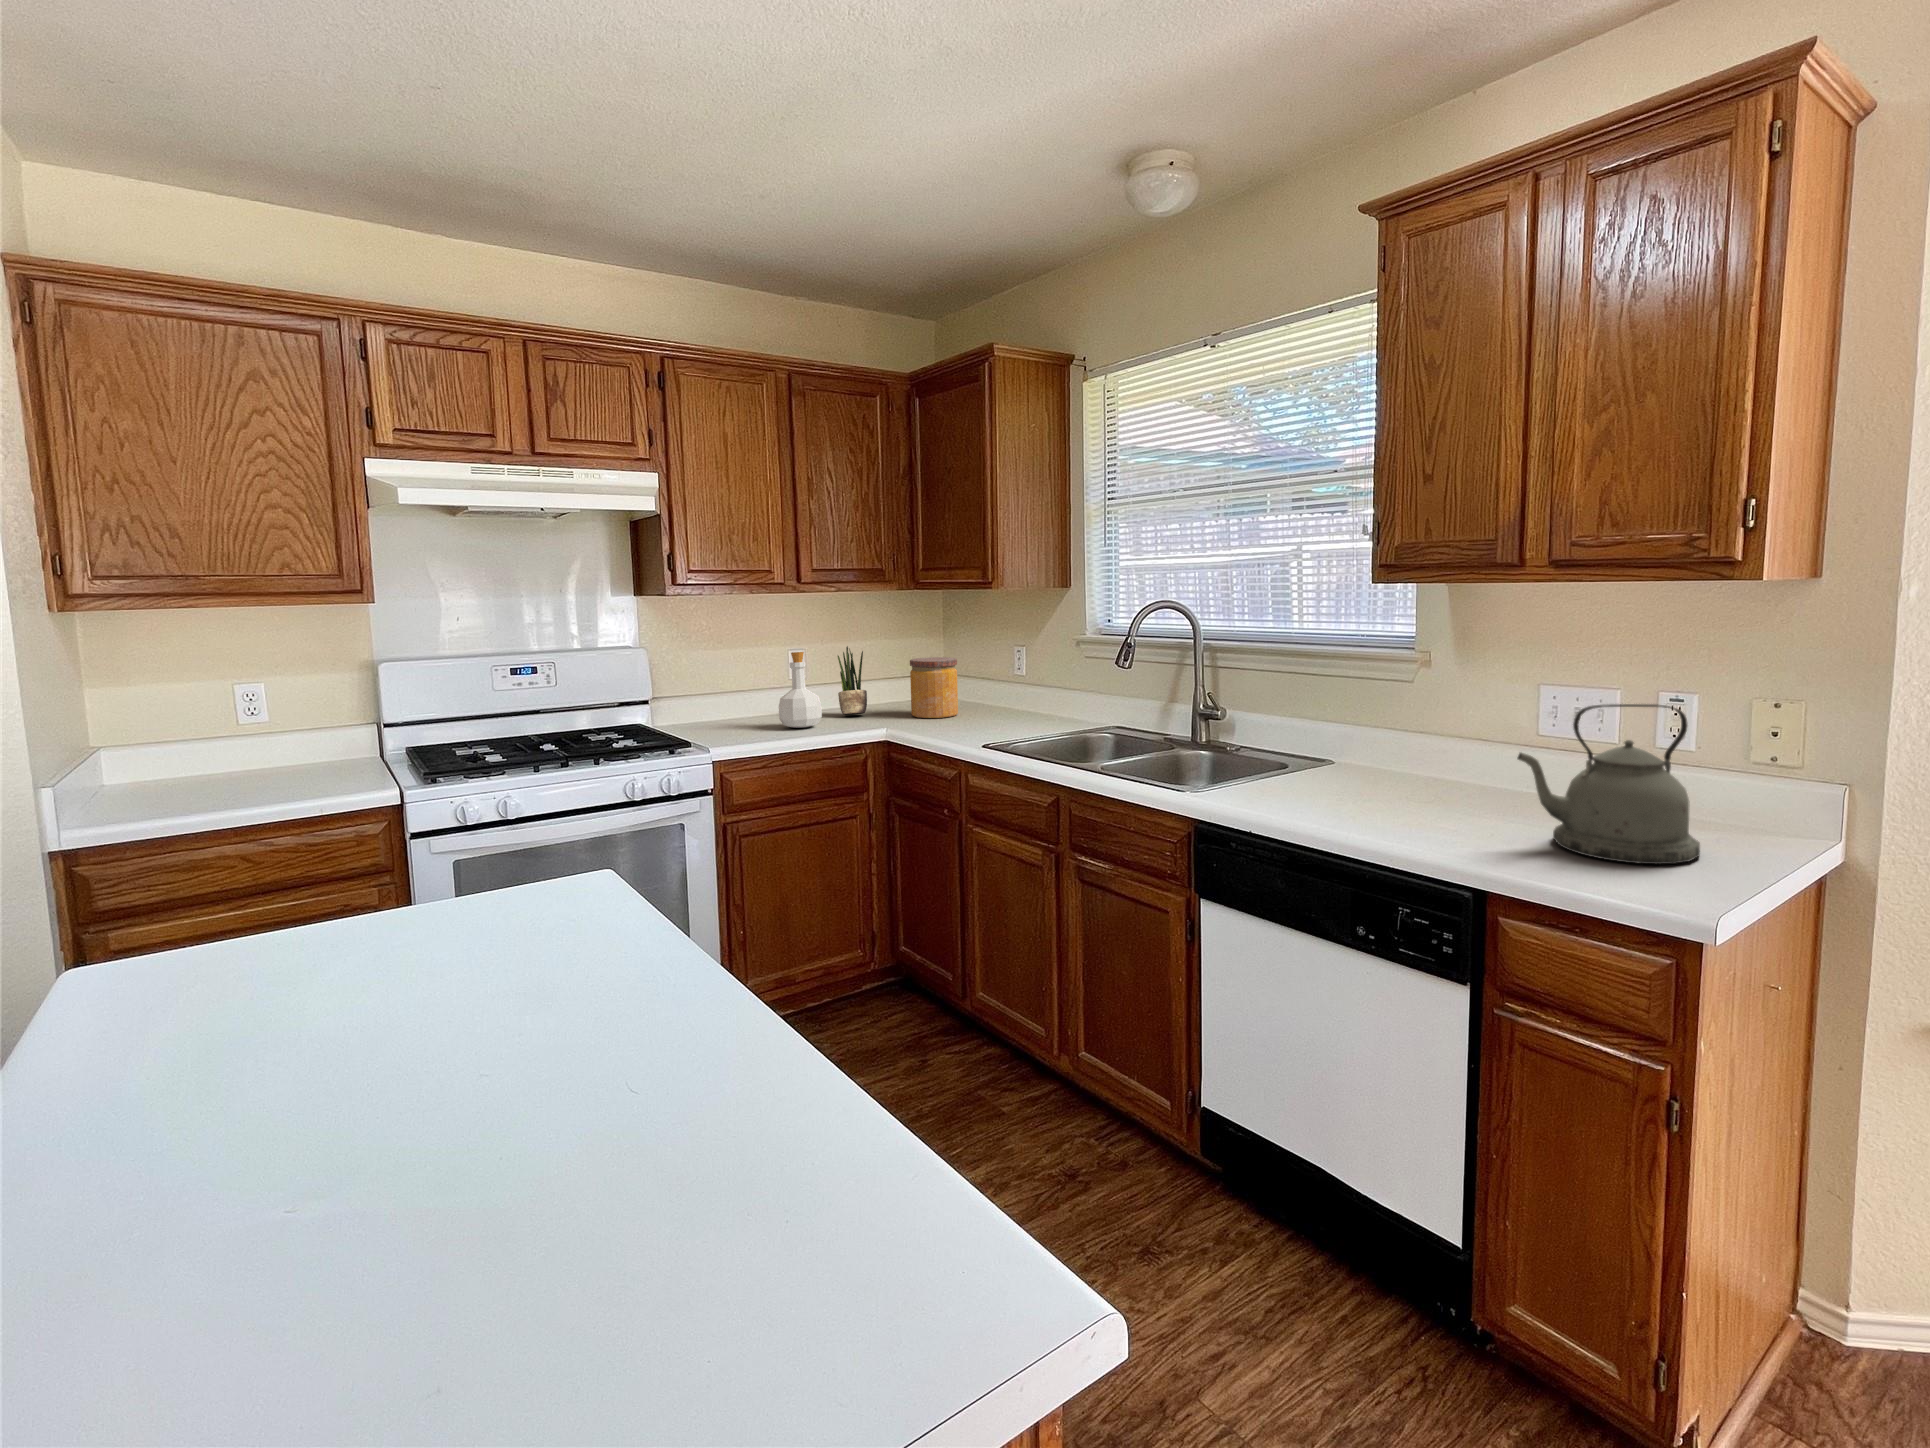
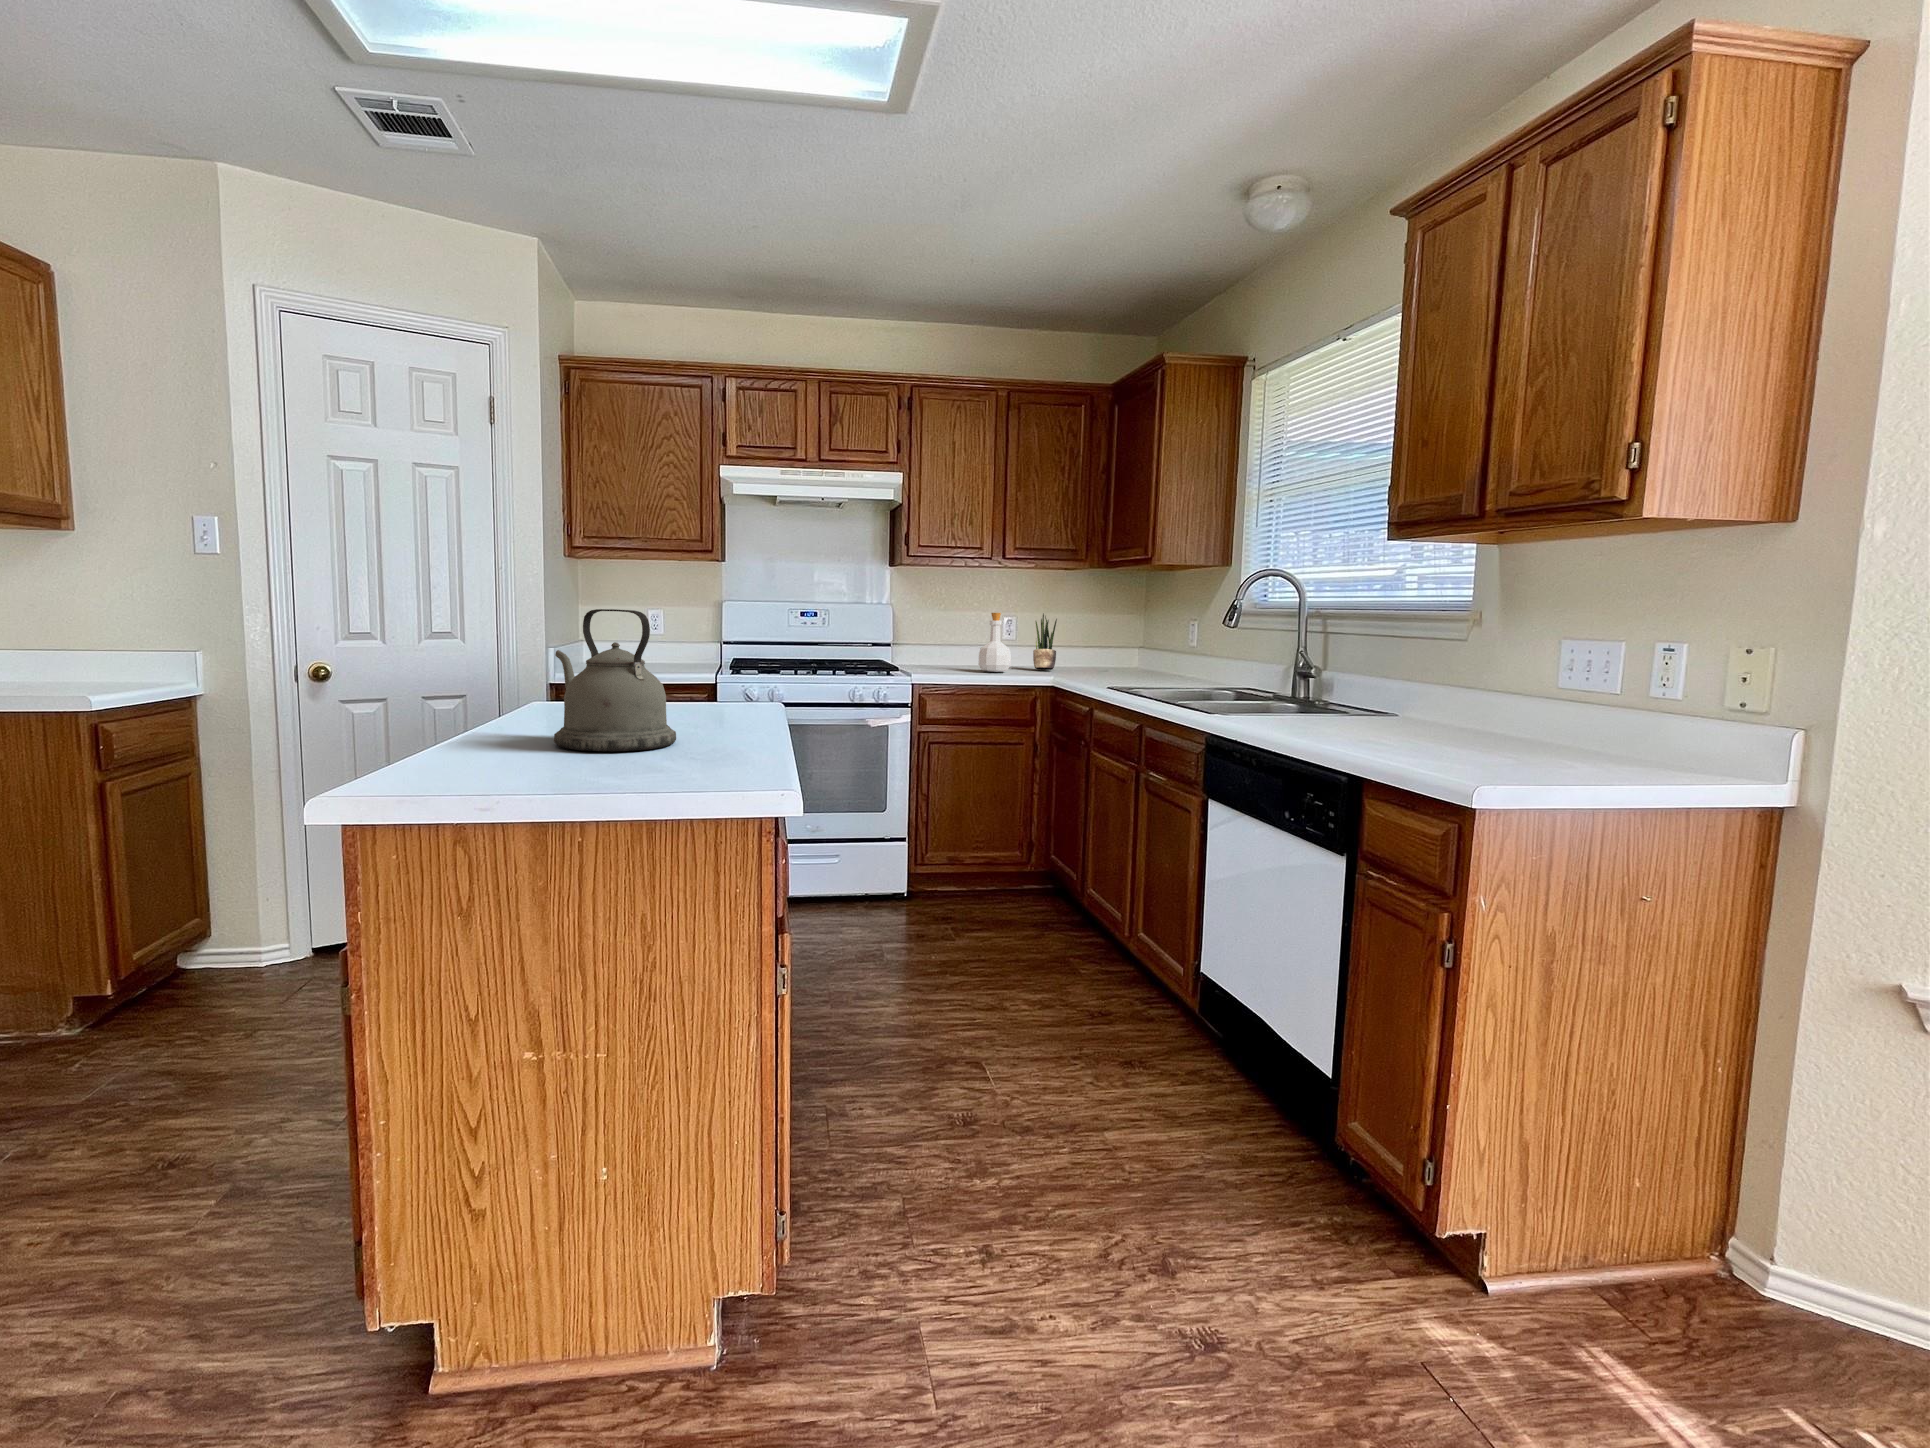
jar: present [910,657,958,718] -> none [1089,627,1131,676]
kettle: present [1517,704,1700,864] -> present [554,609,676,751]

